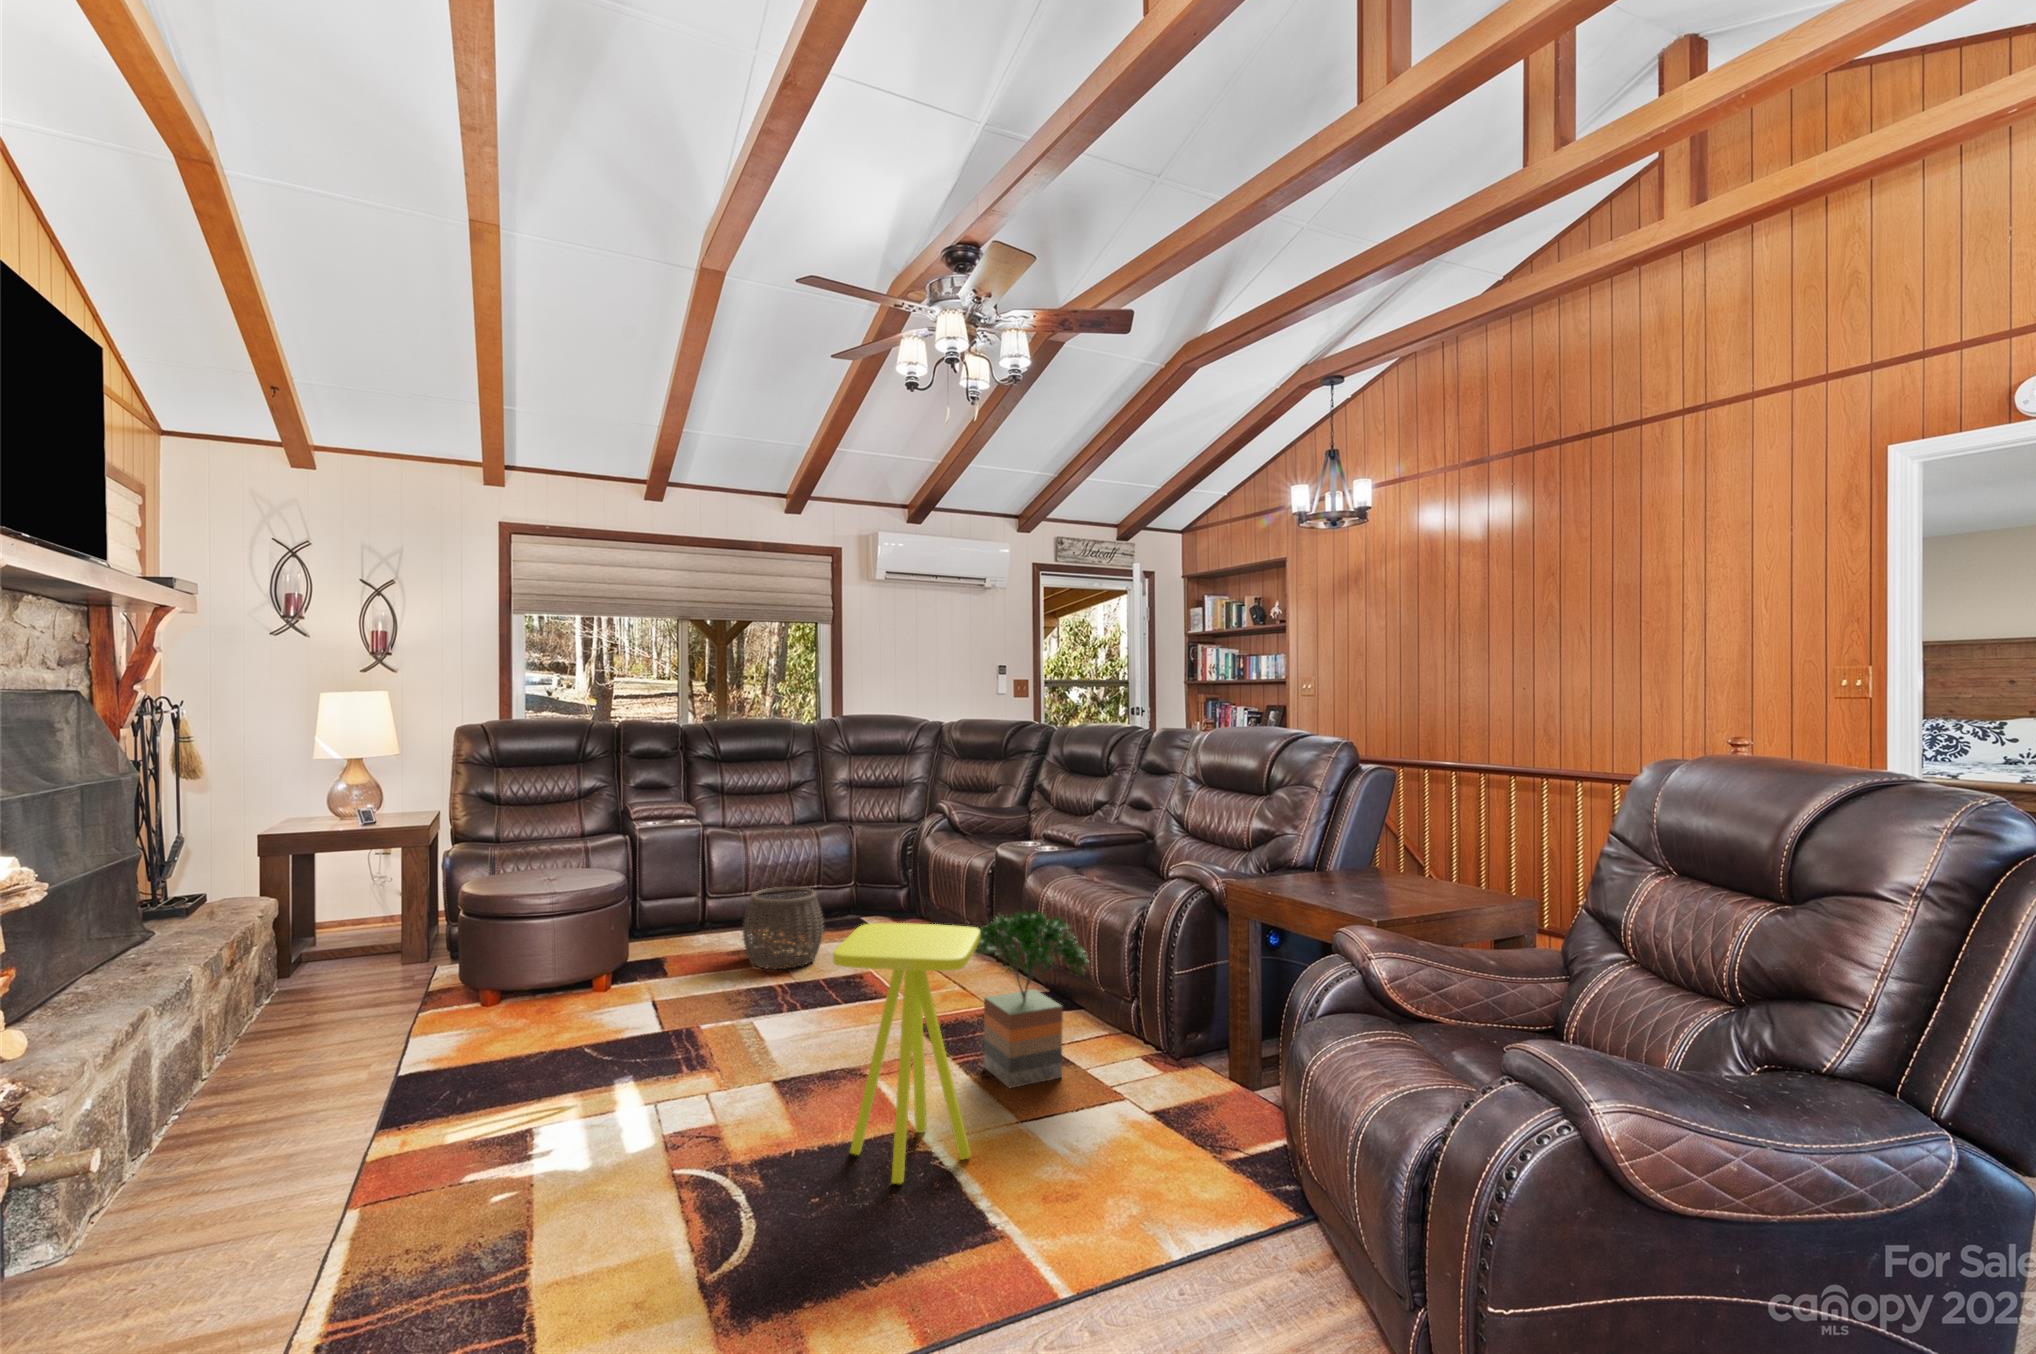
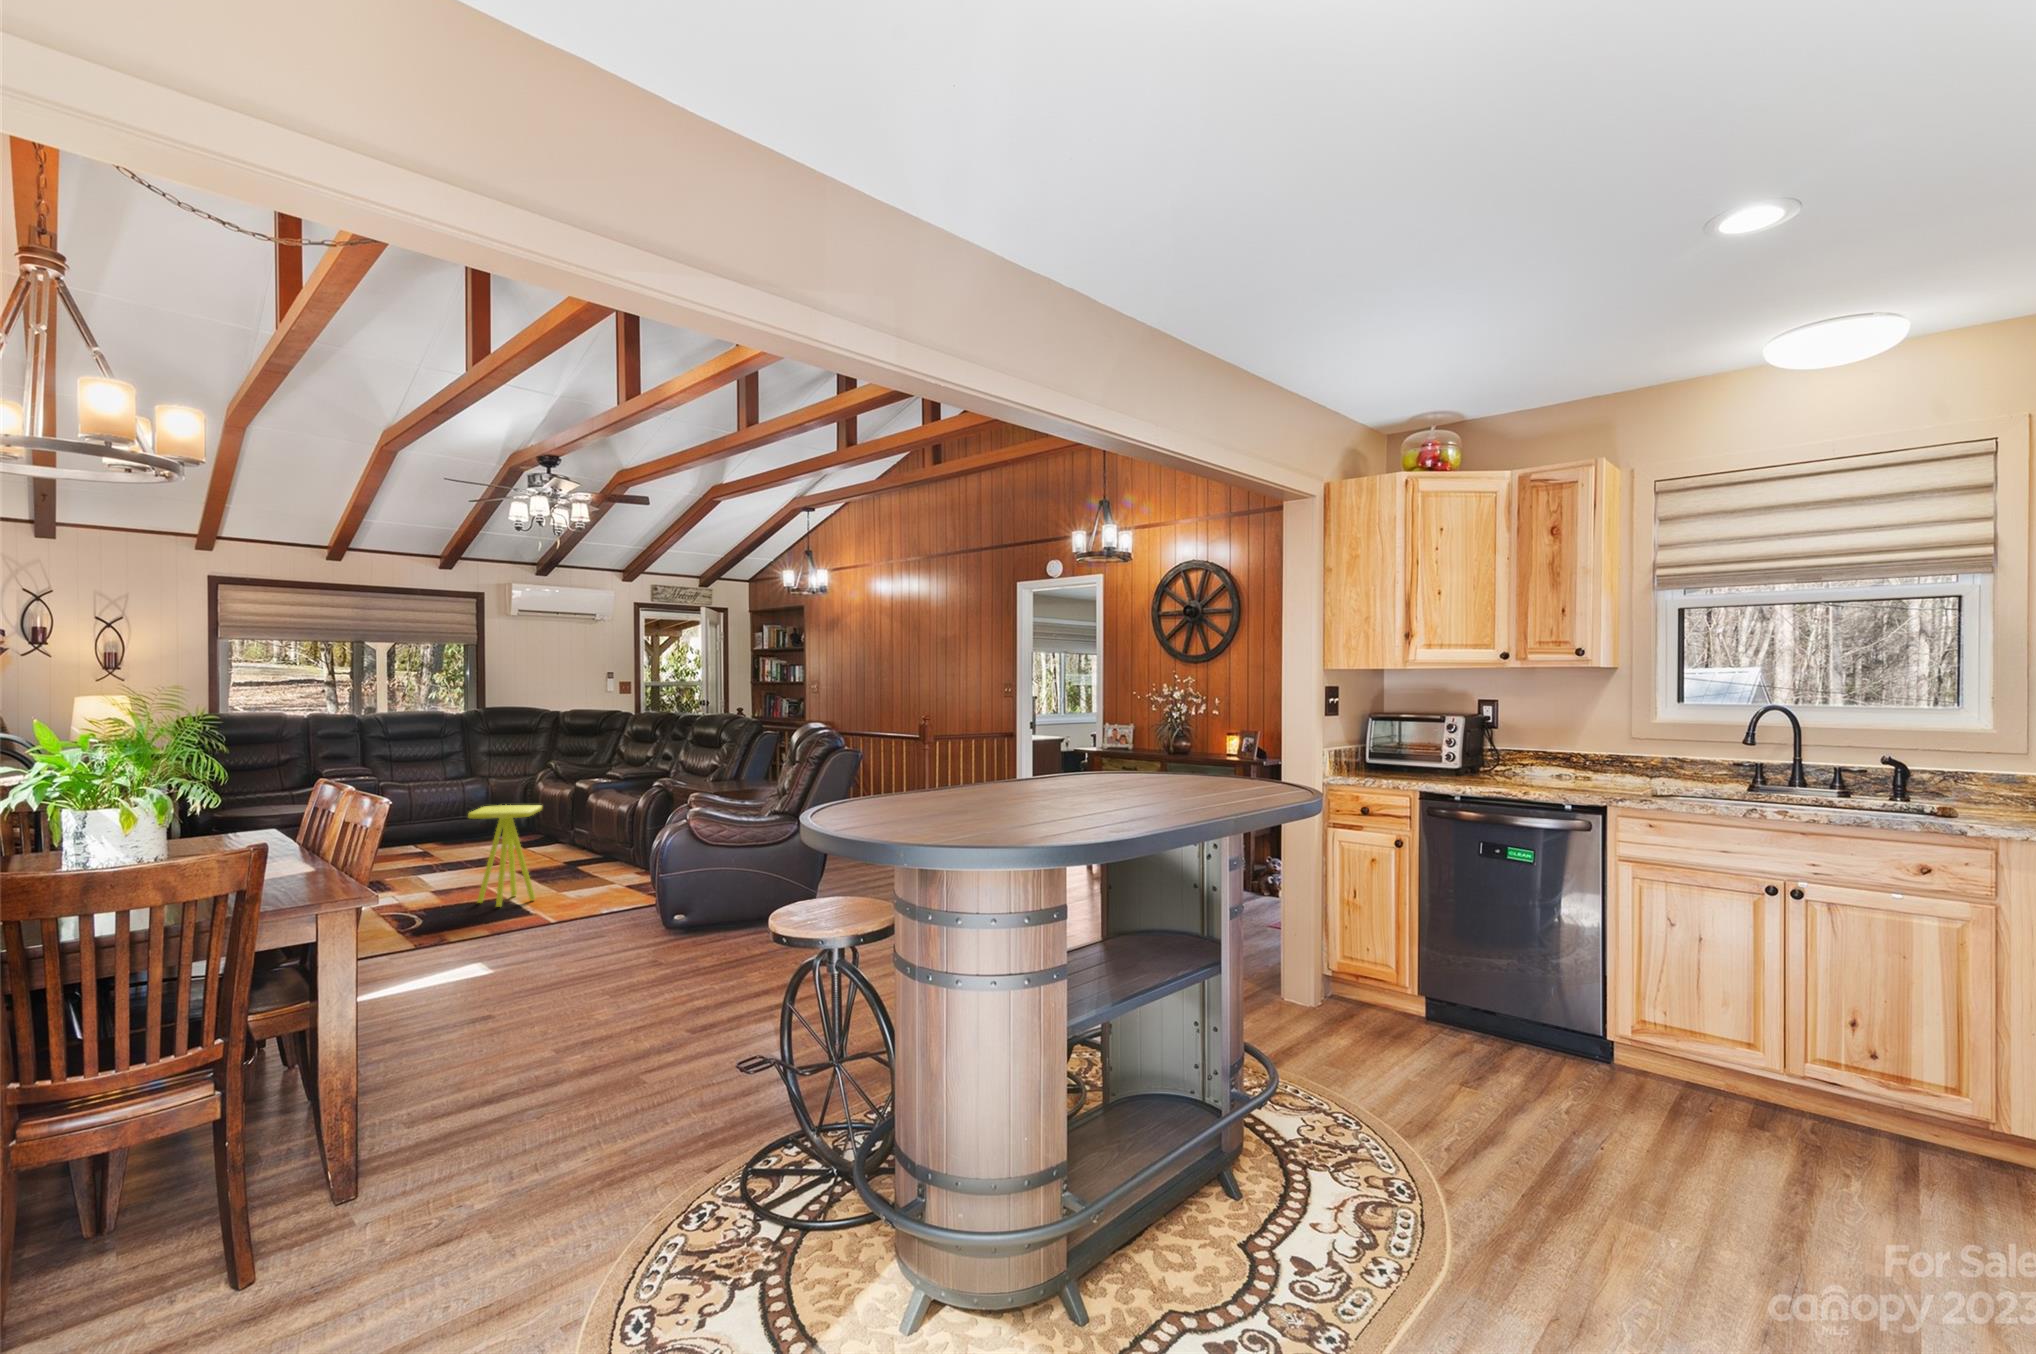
woven basket: present [743,887,824,969] -> none [413,812,469,858]
potted tree: present [975,911,1089,1088] -> none [545,804,607,884]

